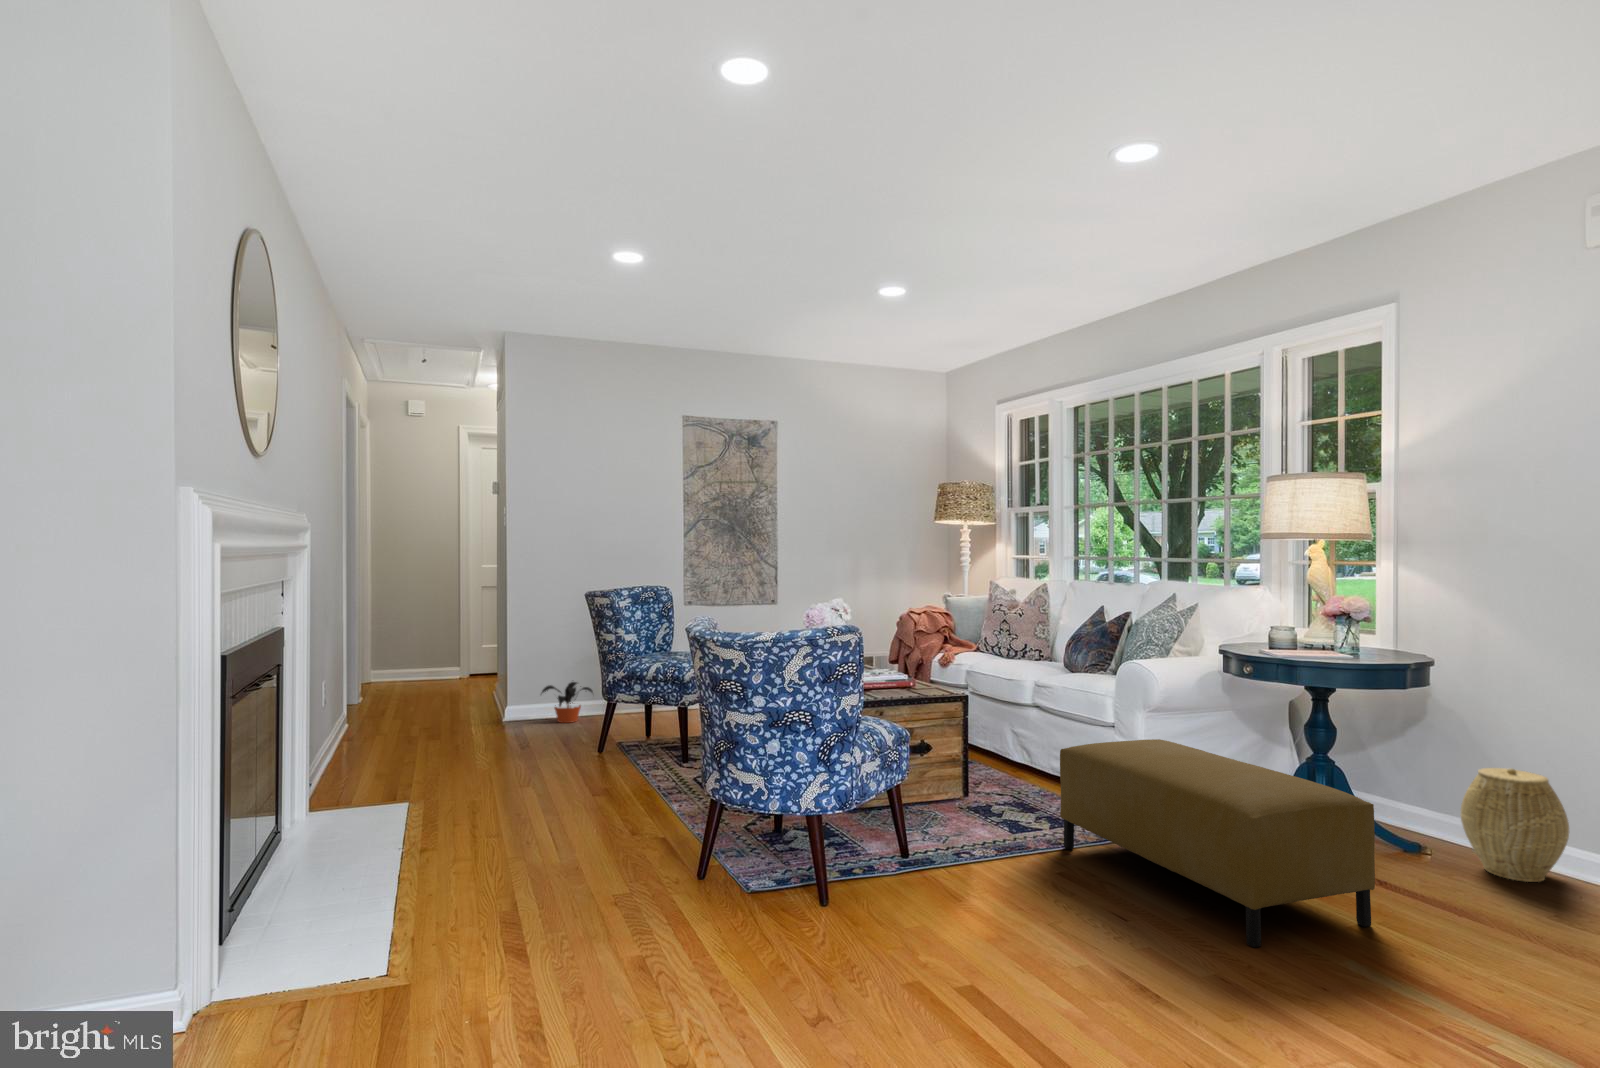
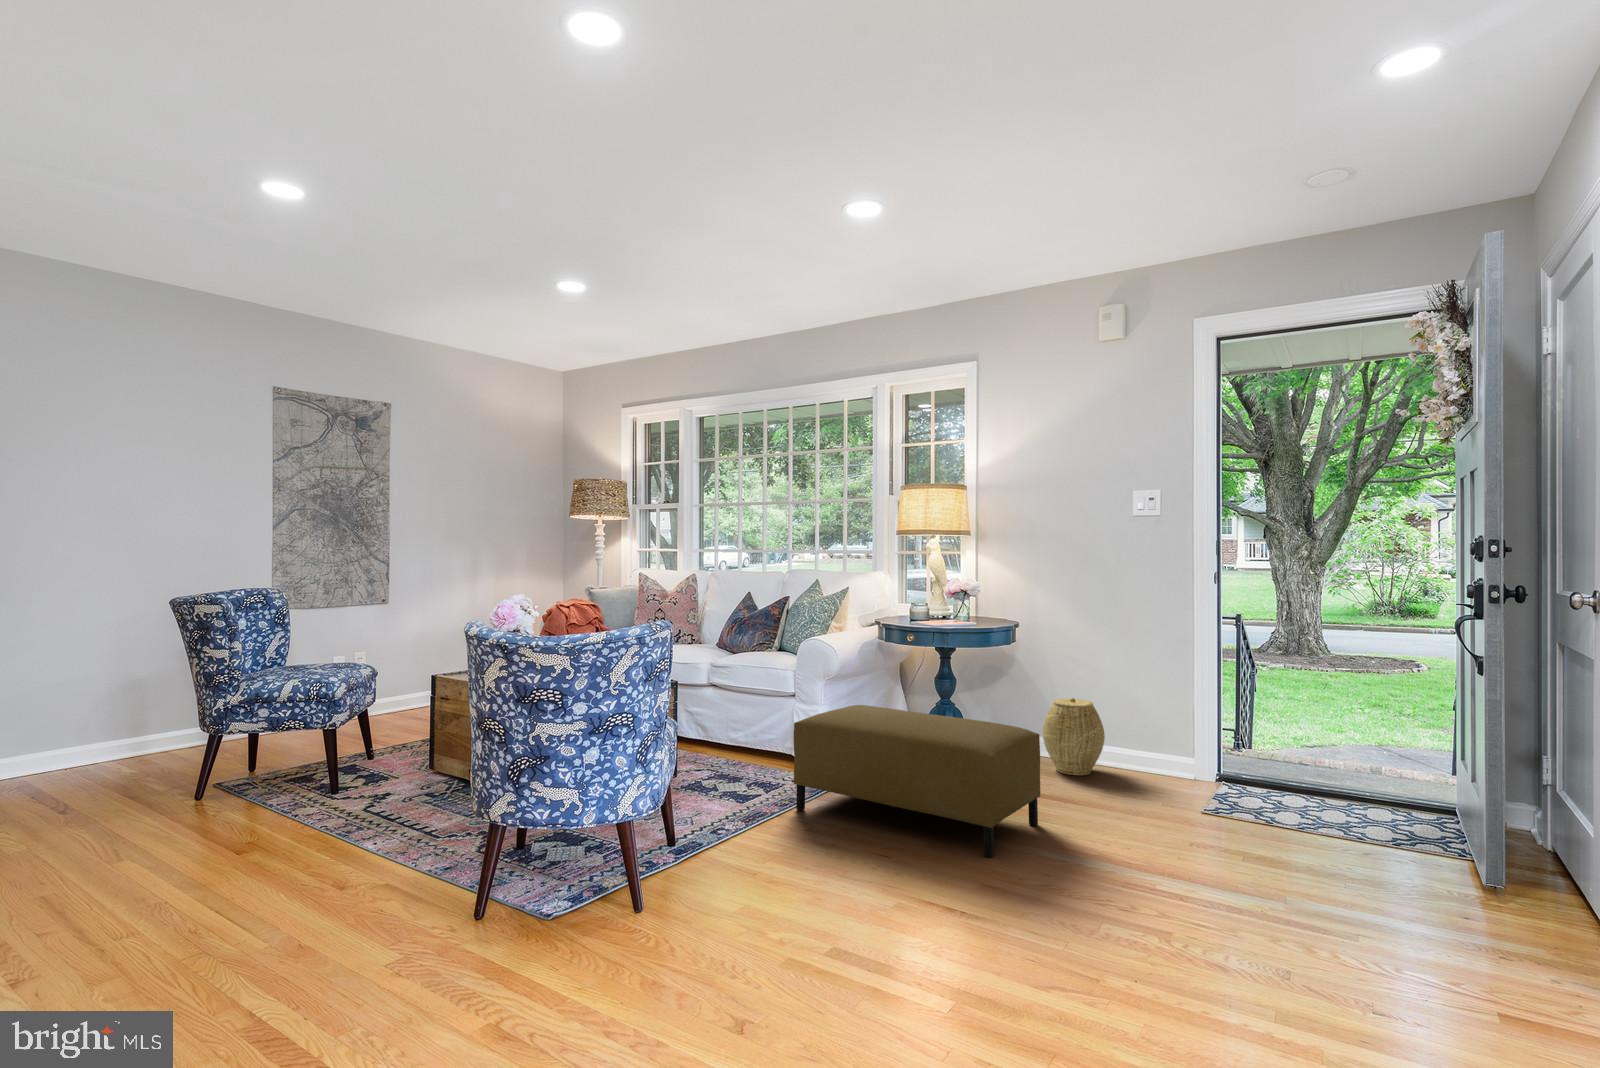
potted plant: present [542,682,593,723] -> none [63,715,151,773]

